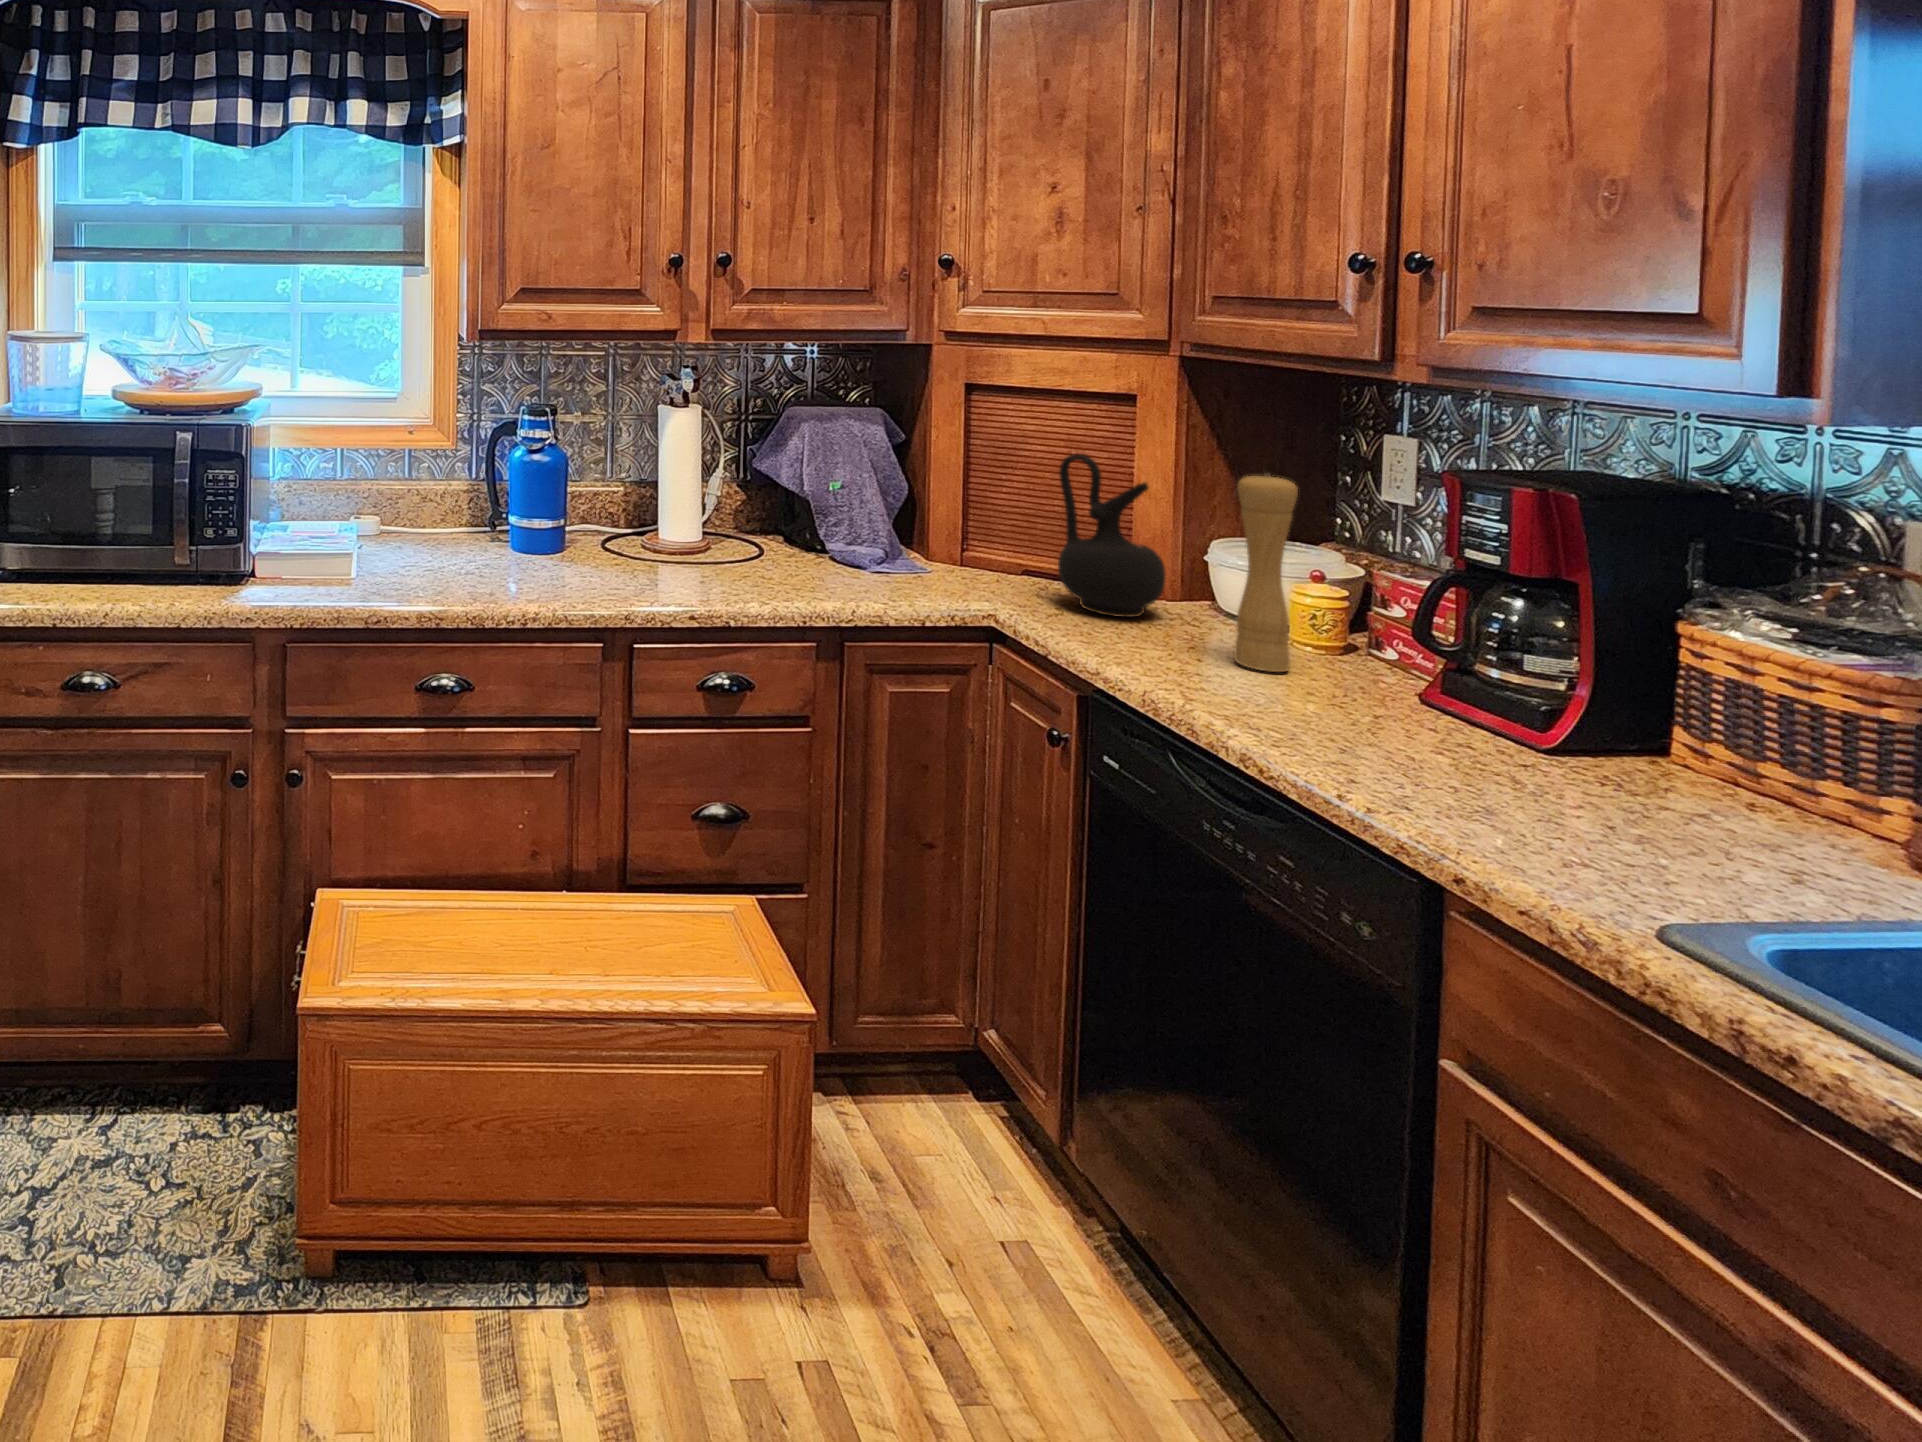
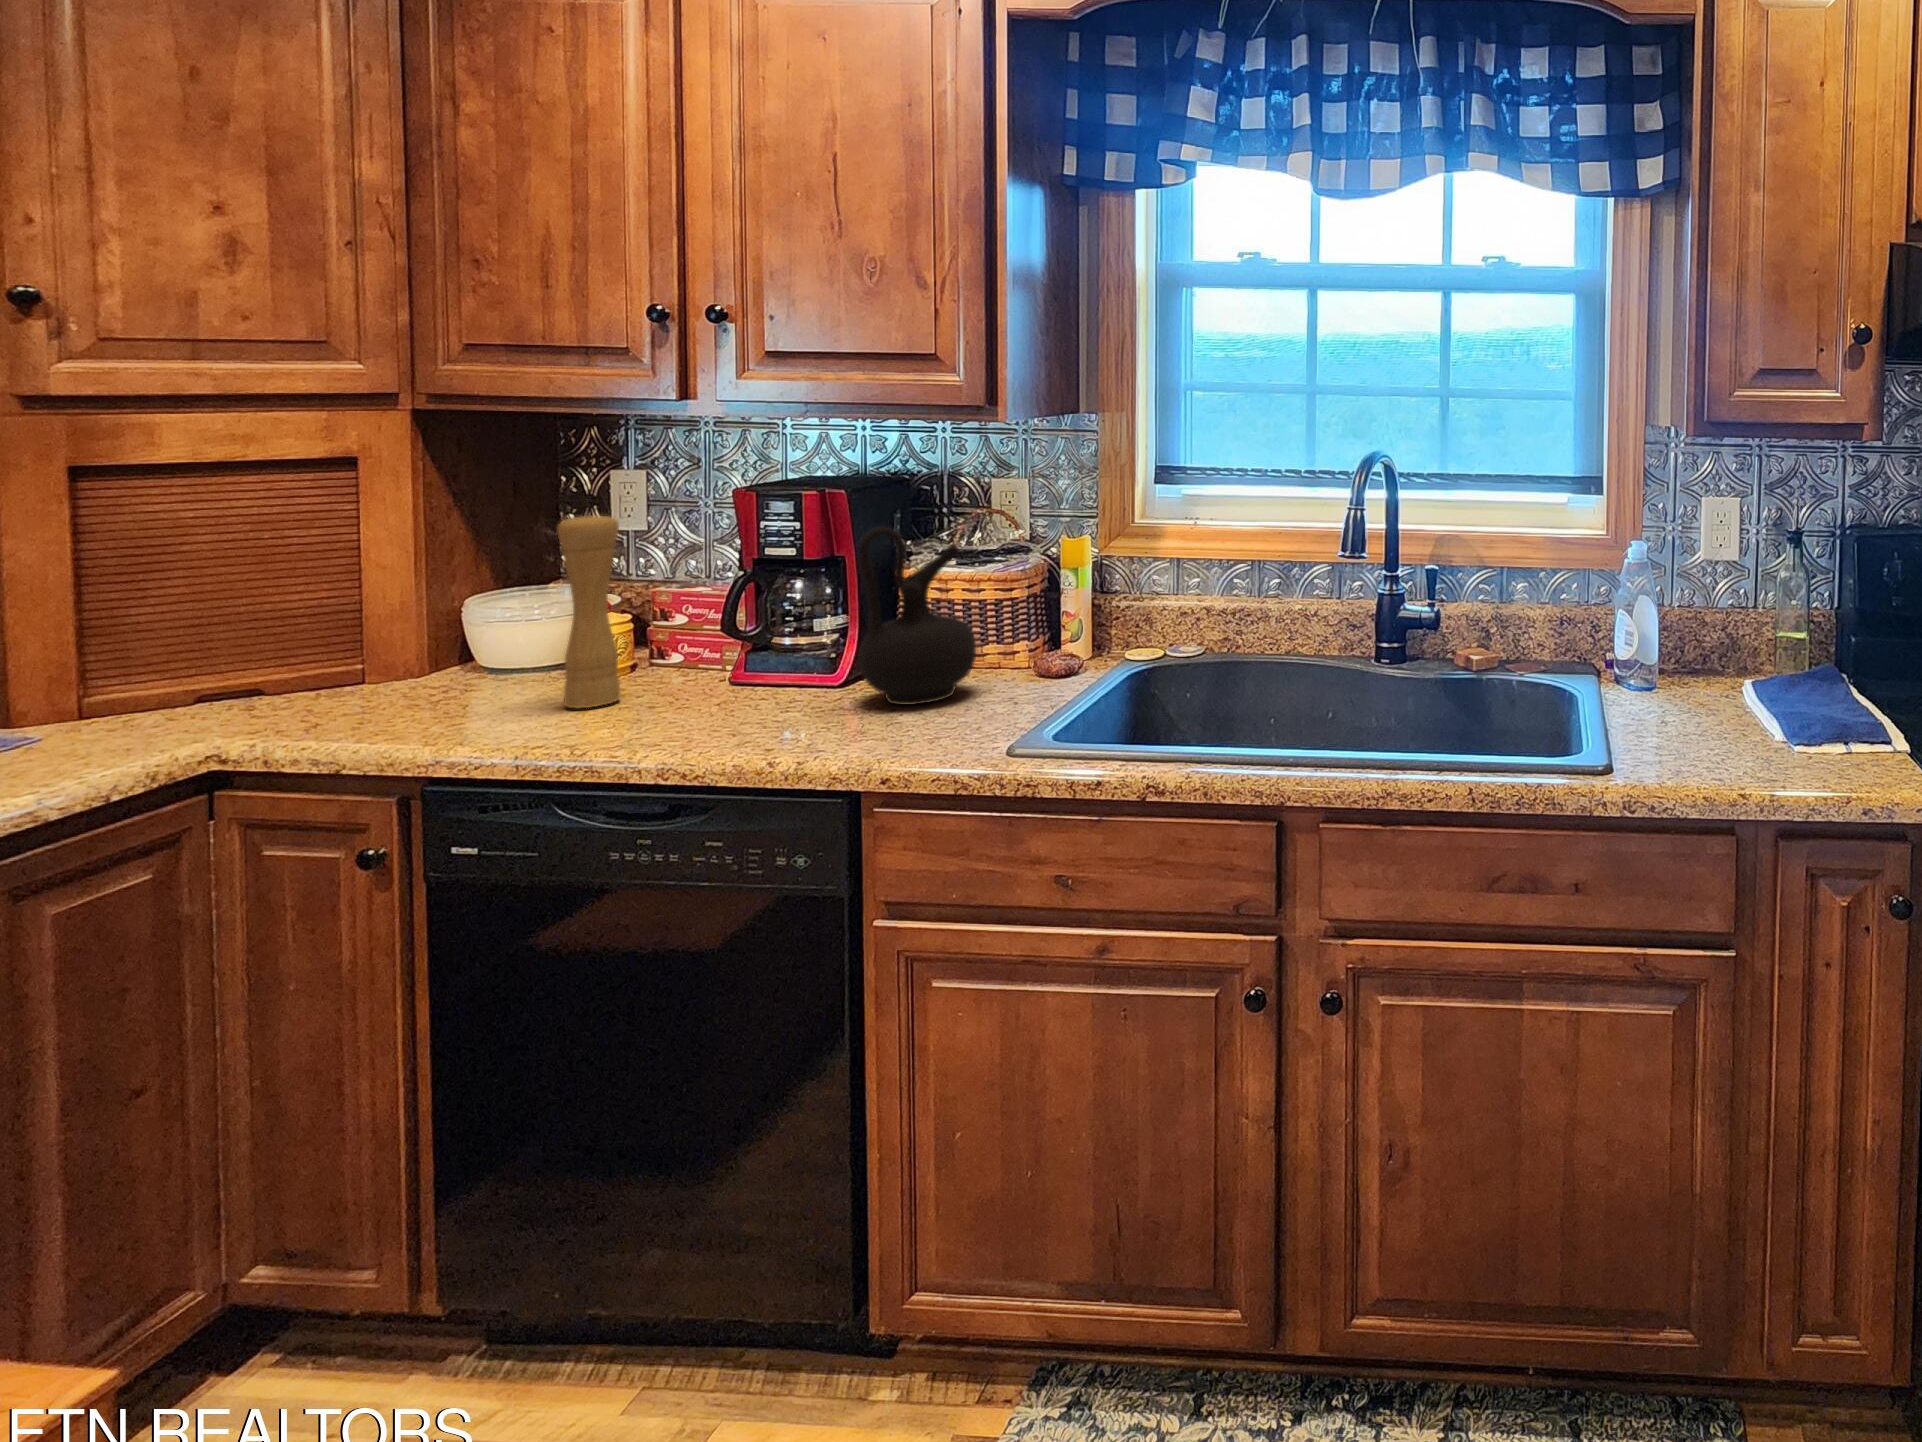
ceramic jug: present [1058,454,1166,617] -> present [858,527,976,705]

